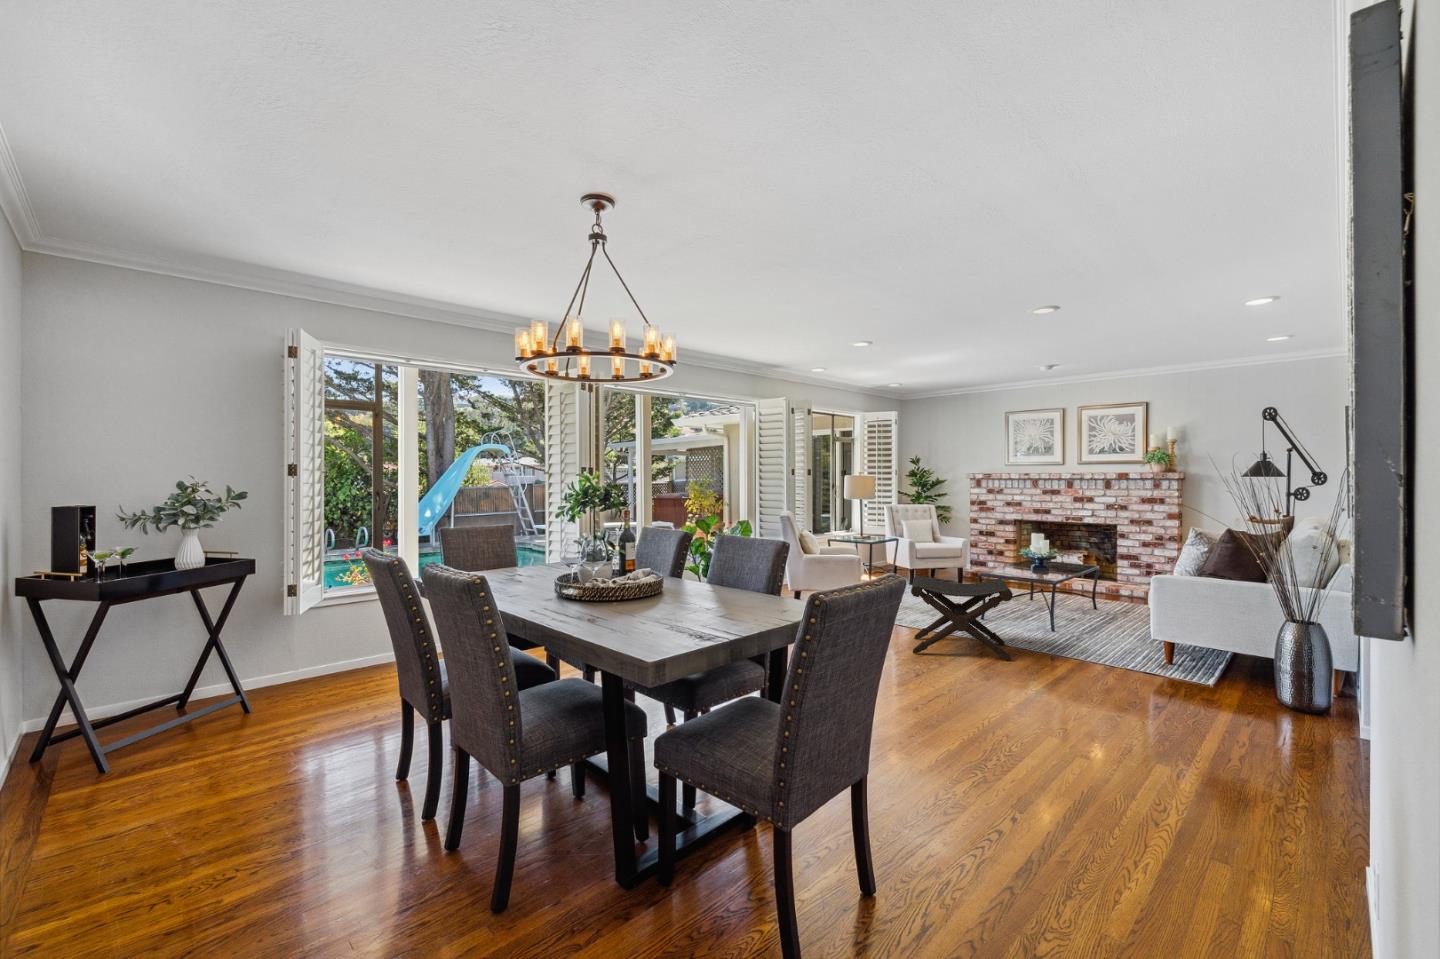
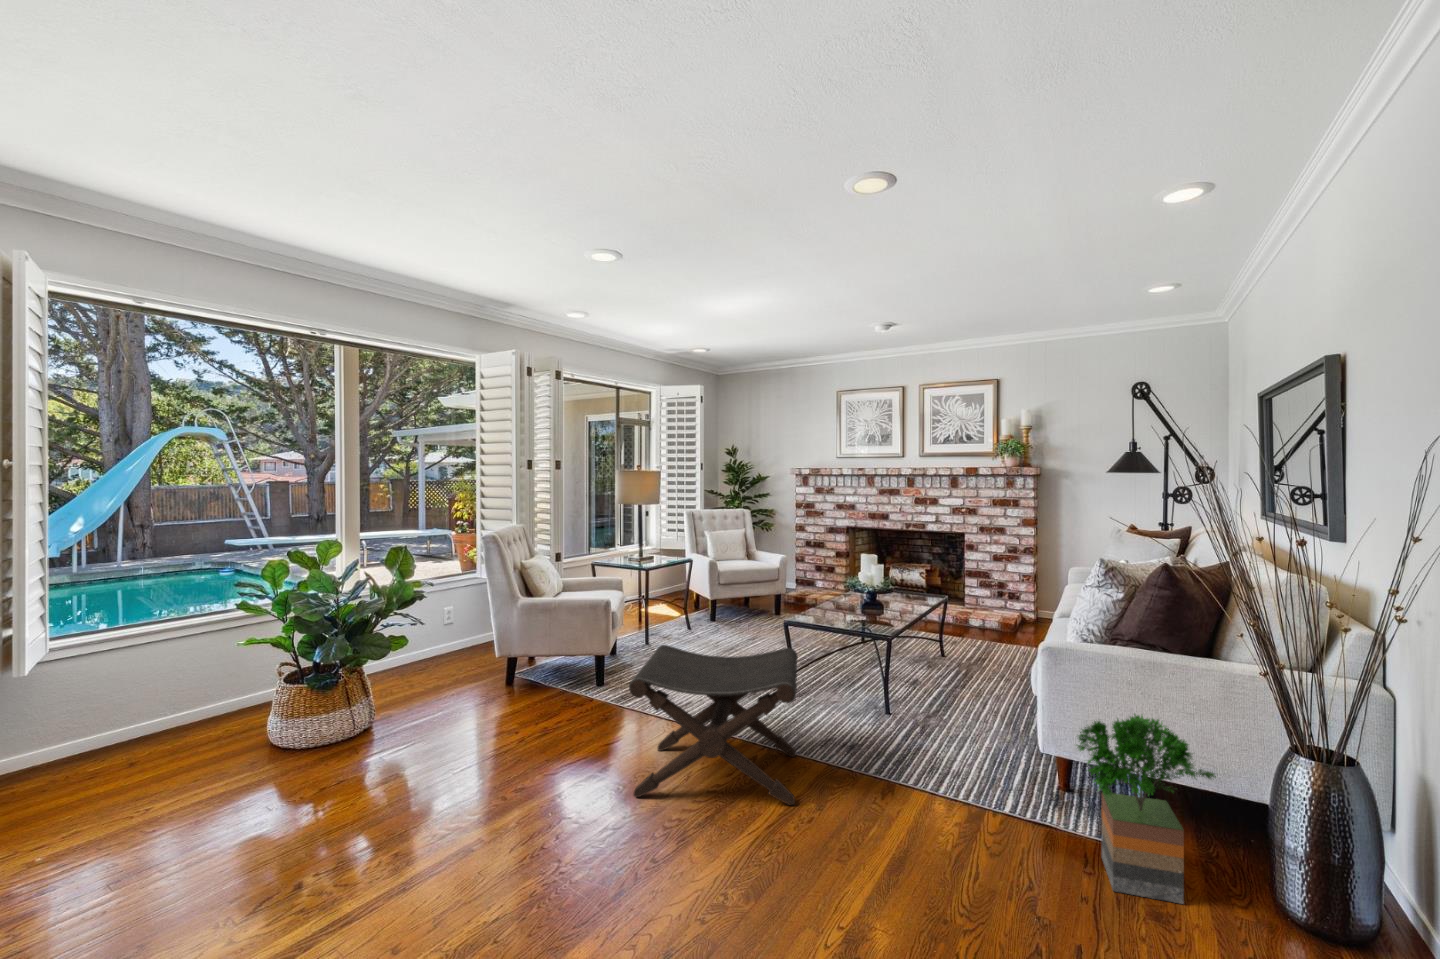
potted tree: none [1183,602,1265,699] -> present [1077,714,1216,904]

